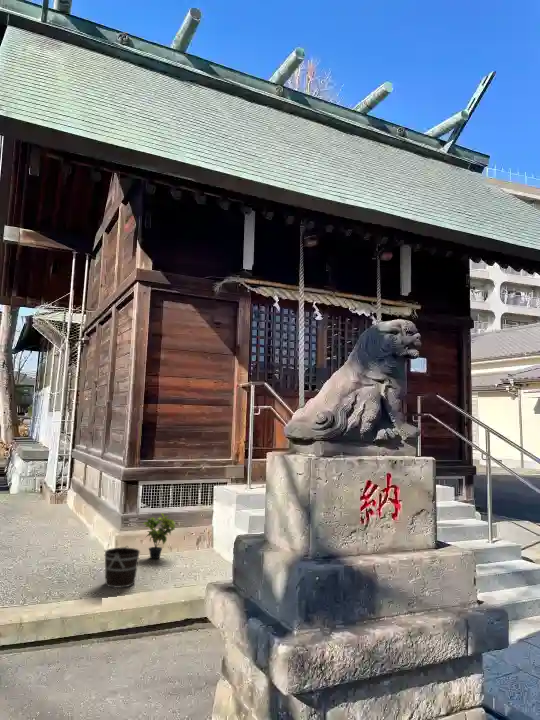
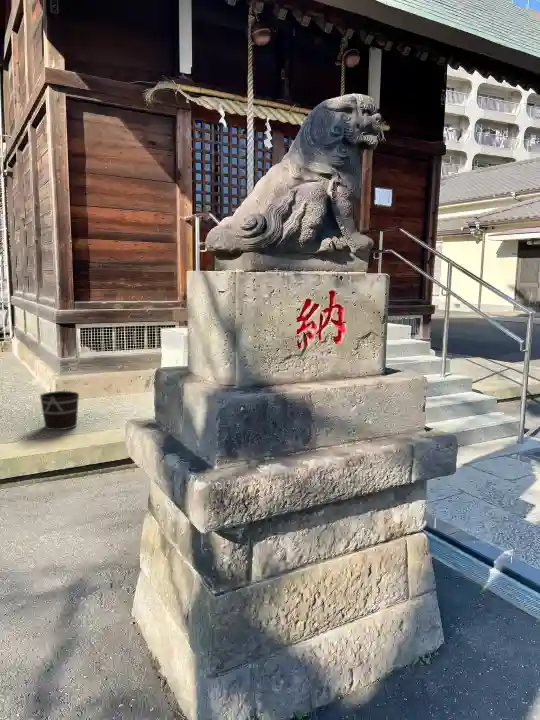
potted plant: present [144,513,175,559] -> none [85,357,121,402]

